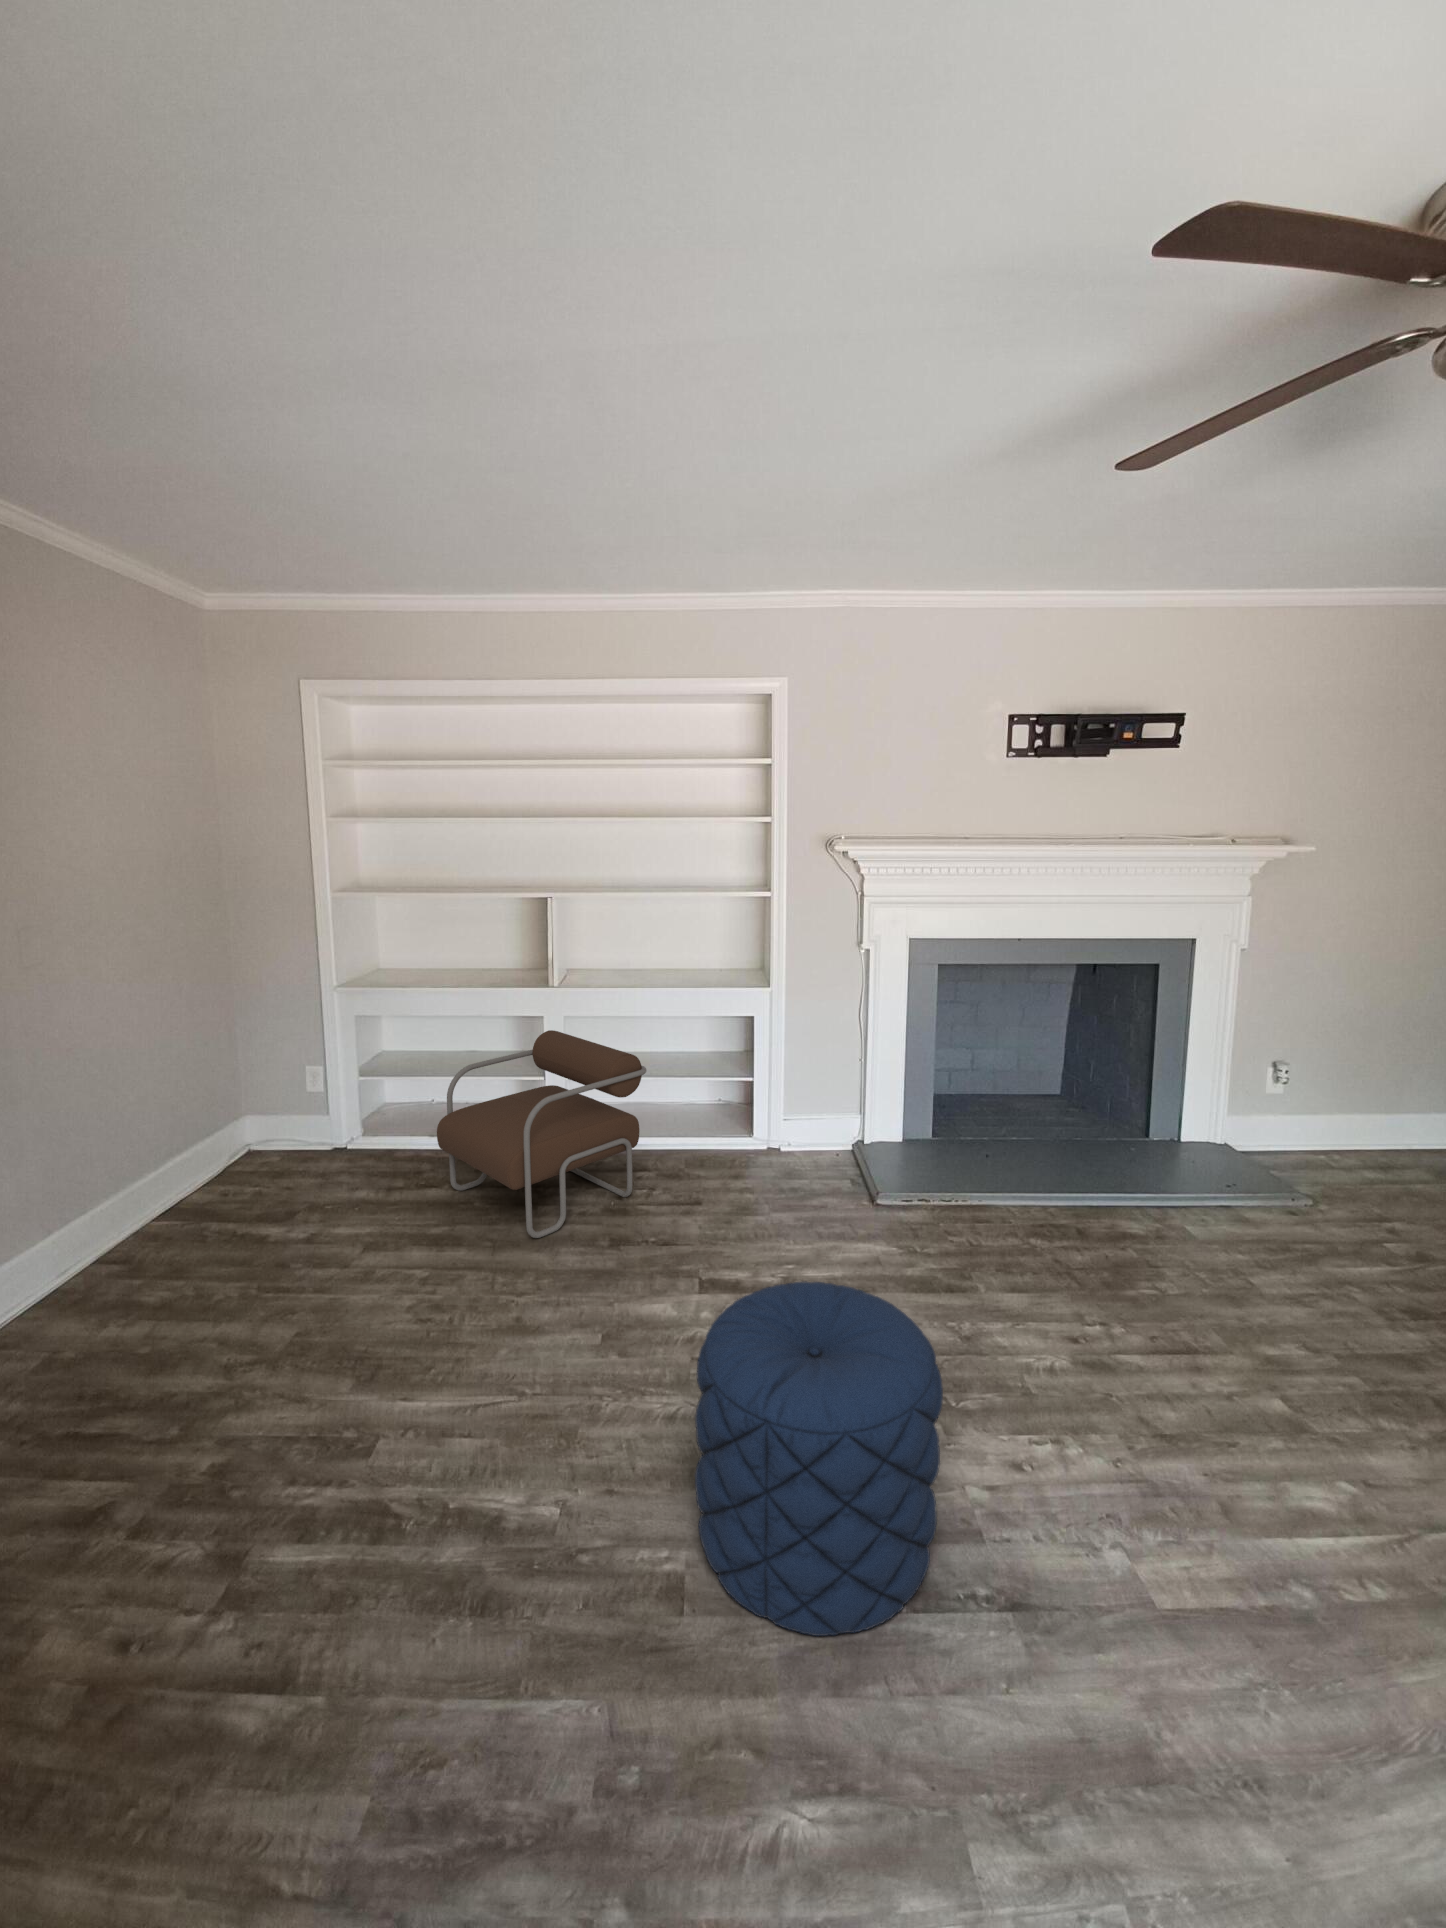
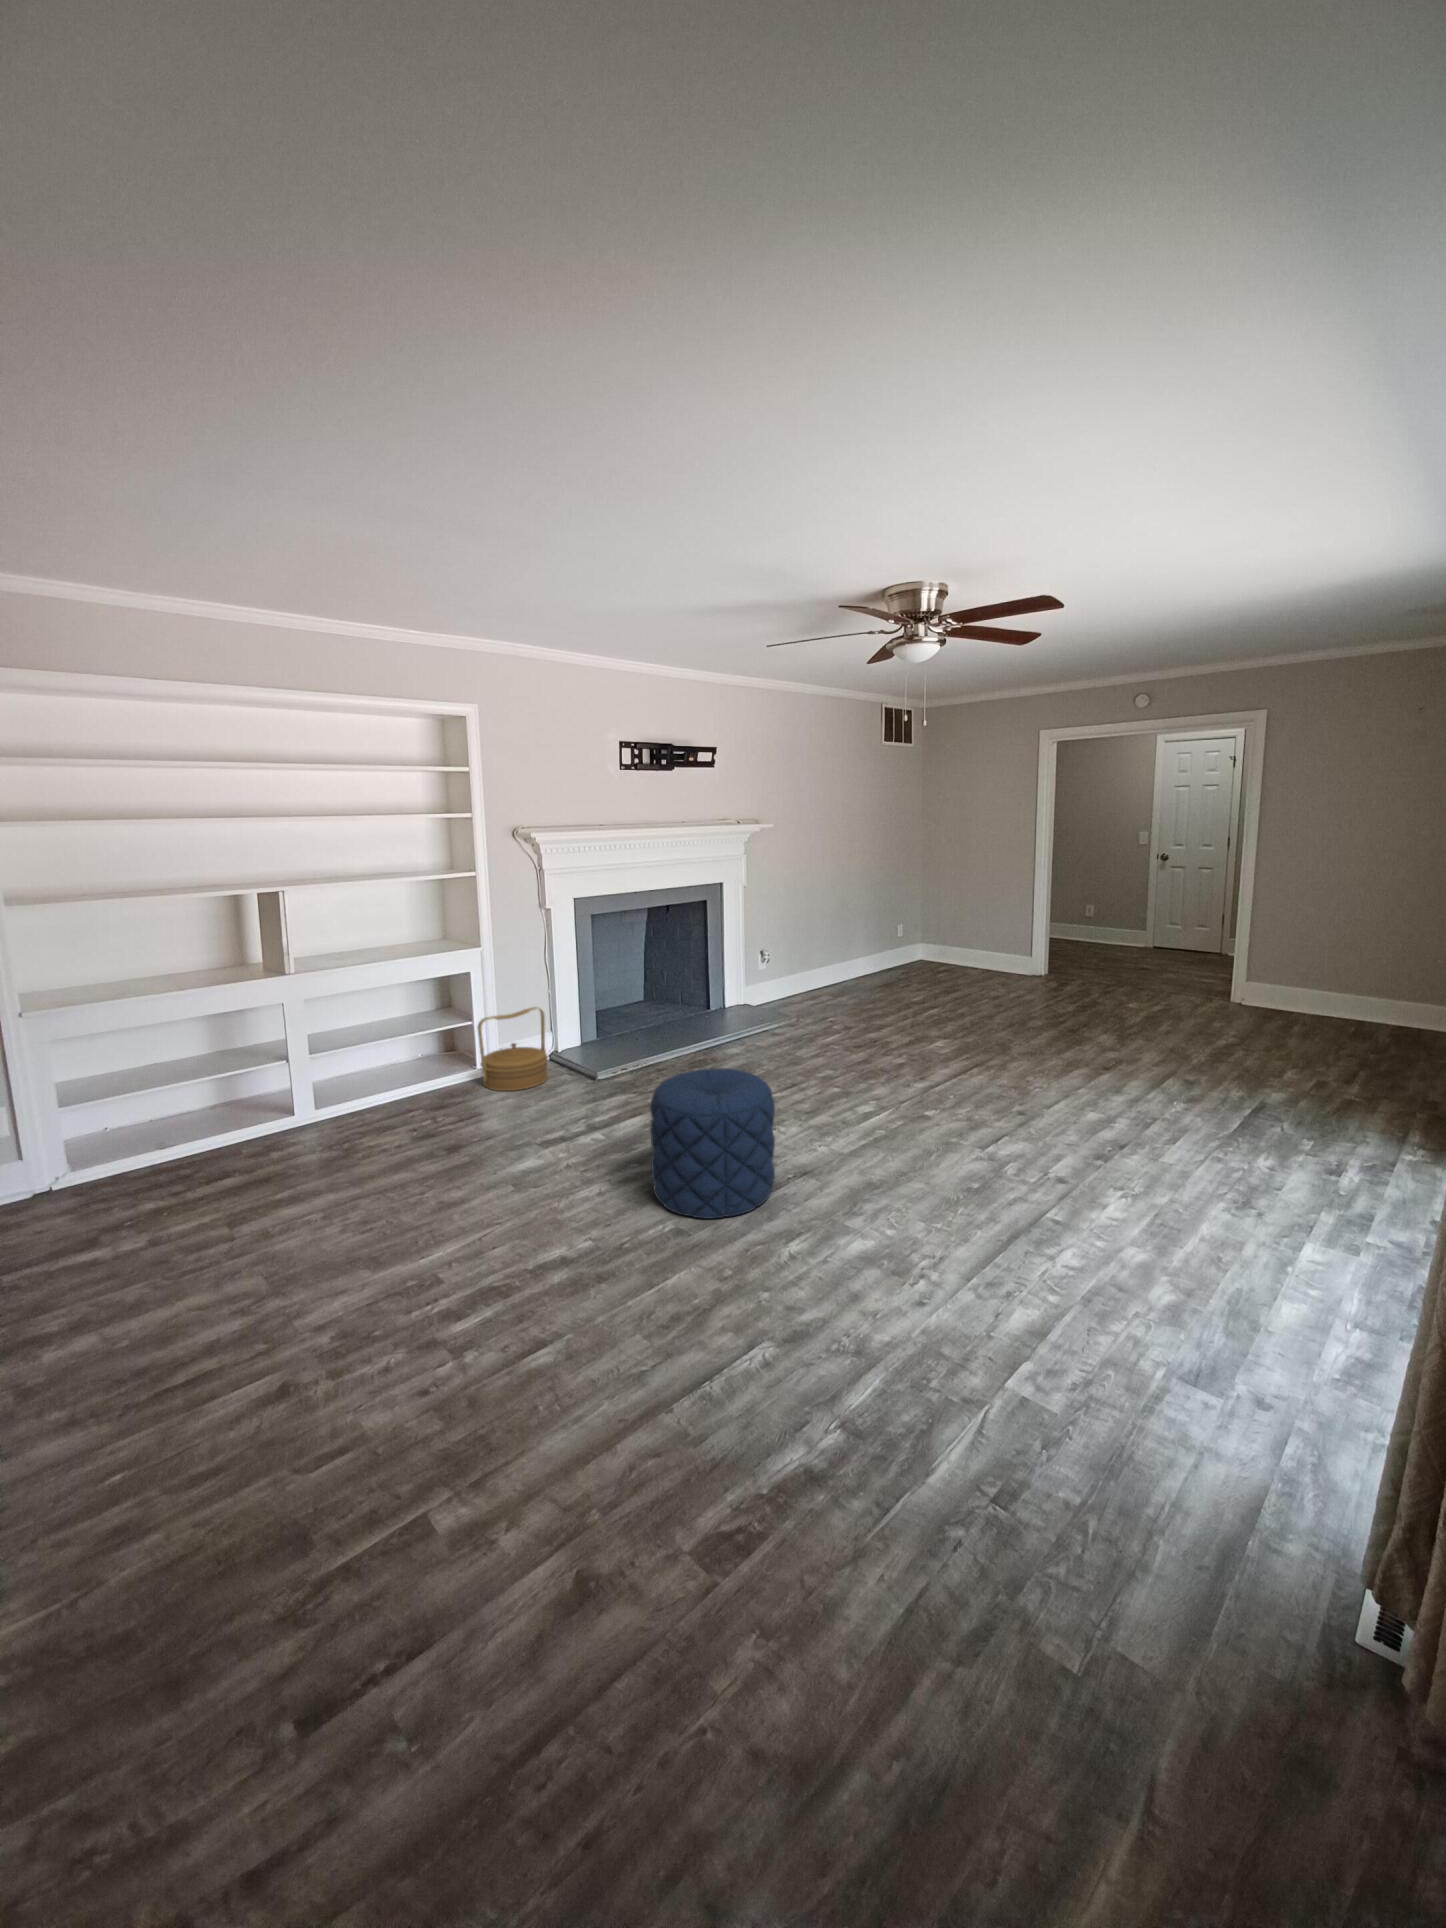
armchair: present [437,1030,646,1238] -> none [256,1007,431,1158]
woven basket: none [730,1080,828,1191] -> present [478,1007,548,1091]

